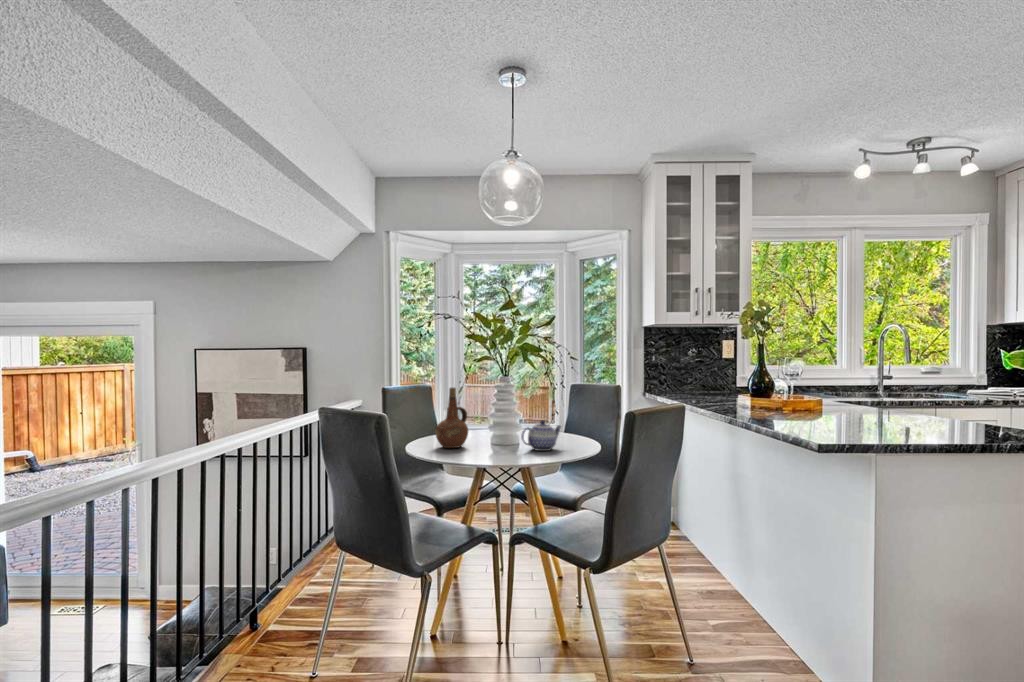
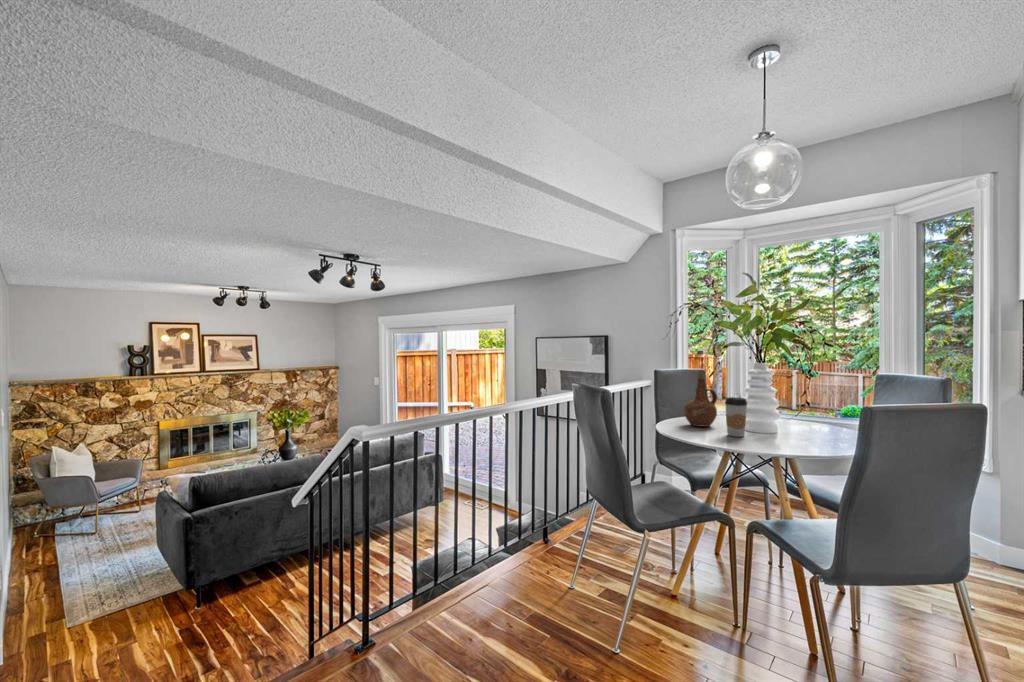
coffee cup: none [482,414,503,454] -> present [725,397,747,437]
teapot: present [521,420,561,451] -> none [768,409,823,441]

